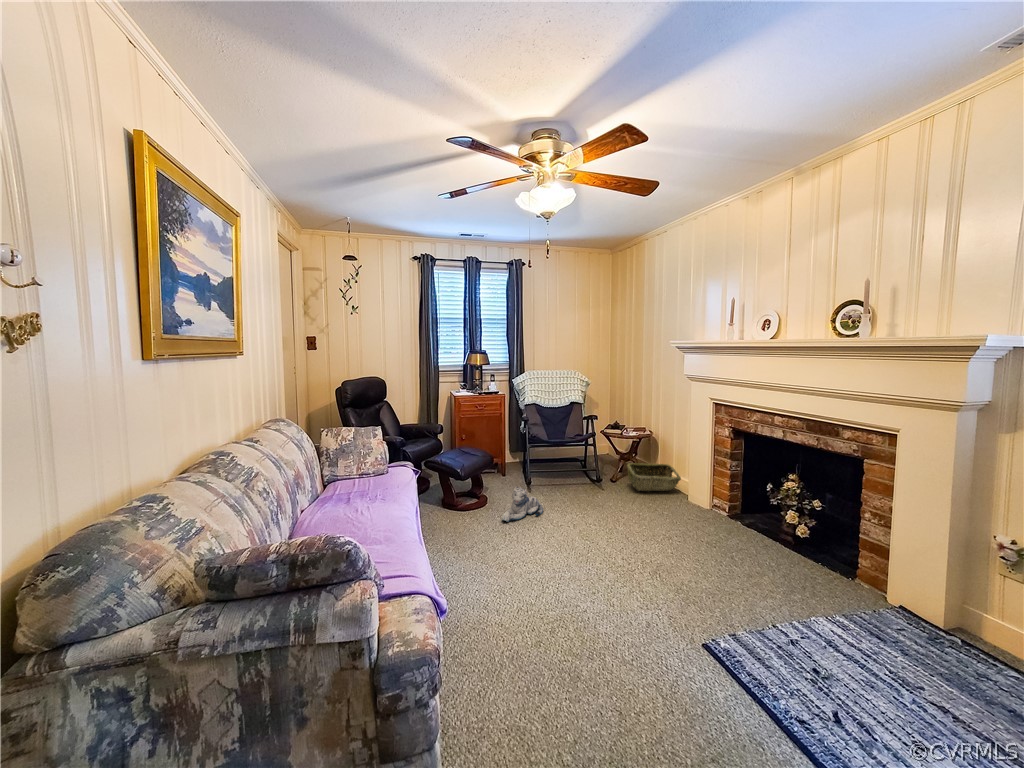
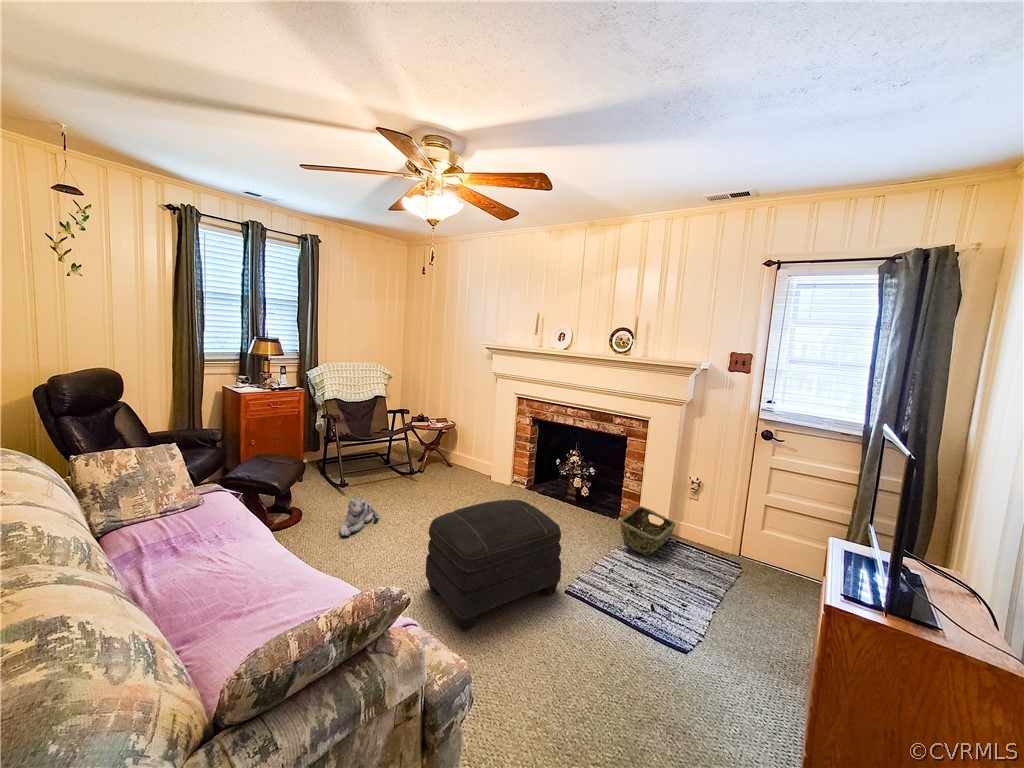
woven basket: present [627,463,681,491] -> present [620,506,675,555]
ottoman: none [540,507,693,640] -> present [426,500,561,631]

